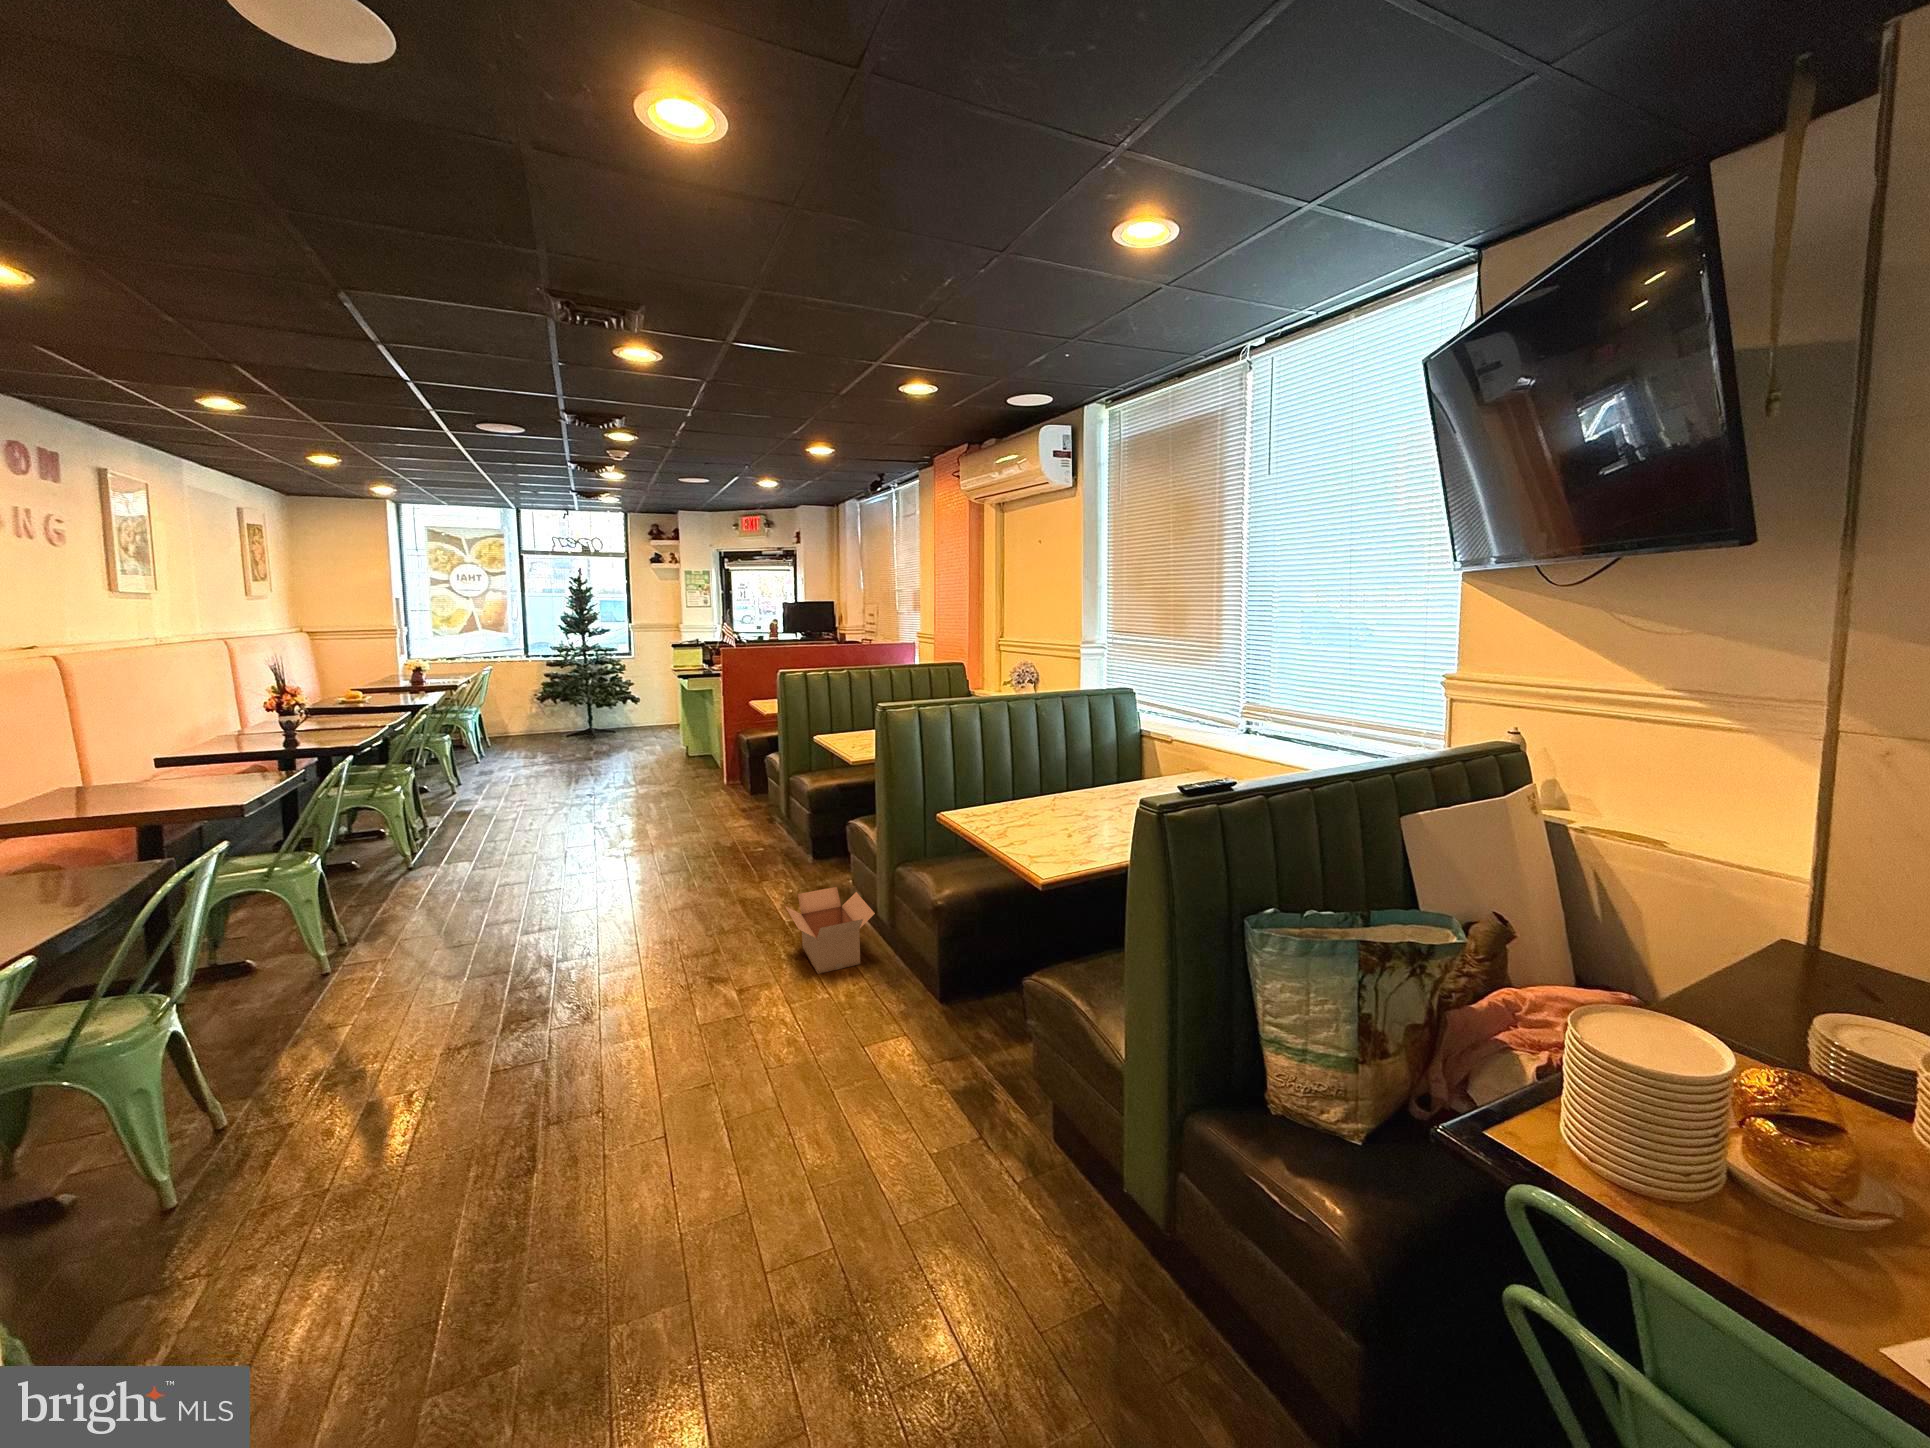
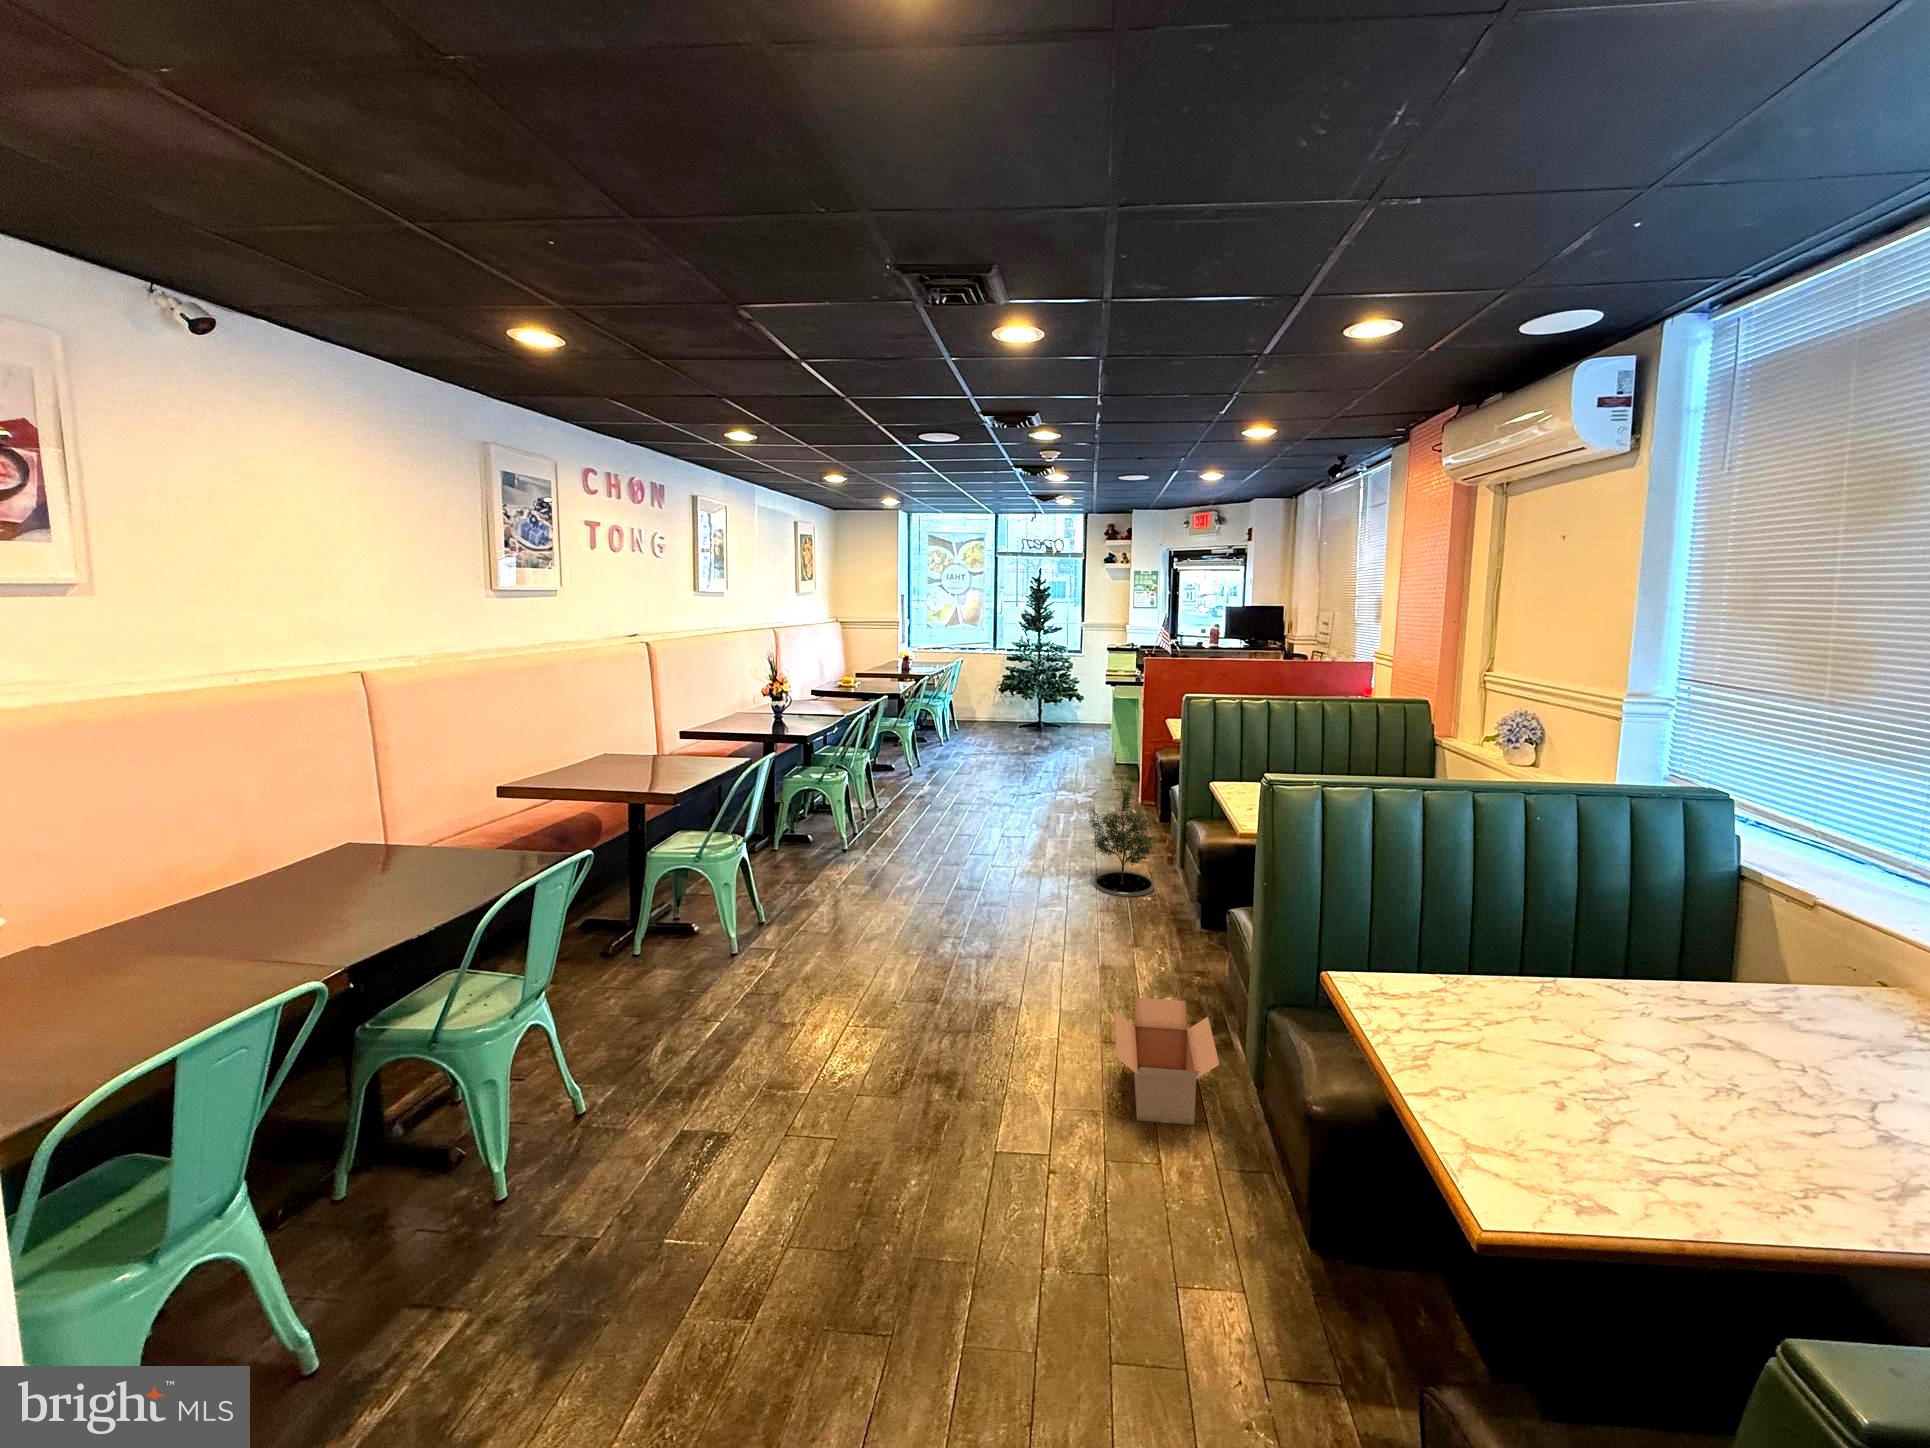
potted tree: none [699,745,771,850] -> present [1089,780,1158,897]

